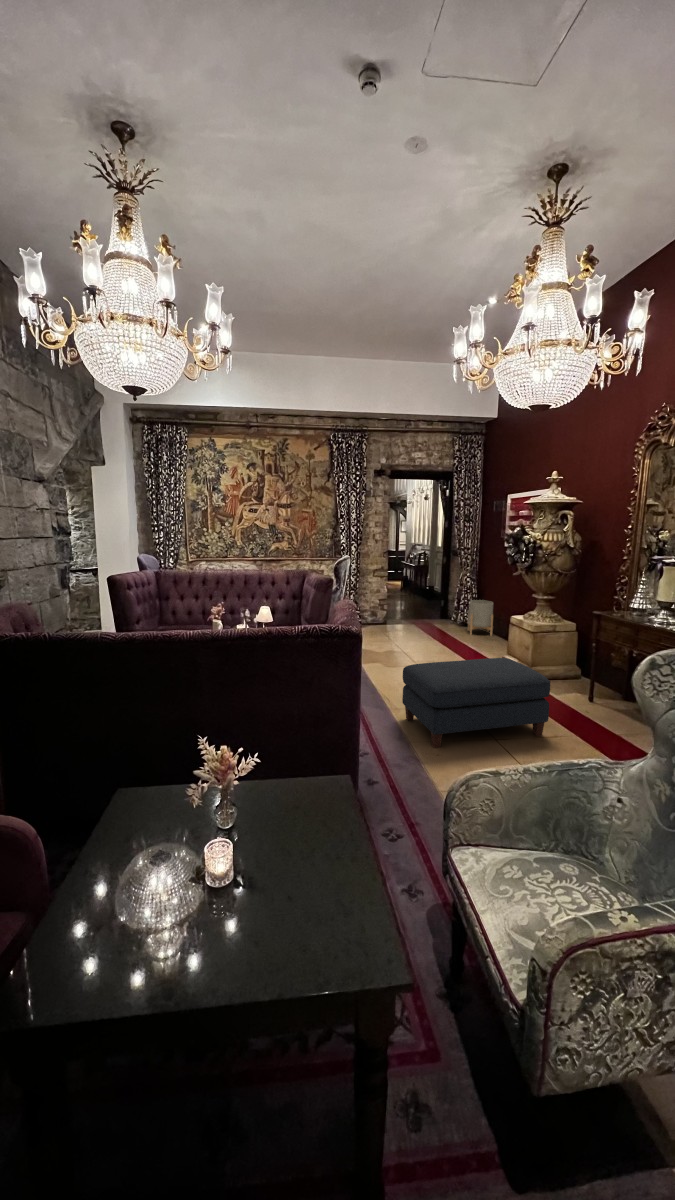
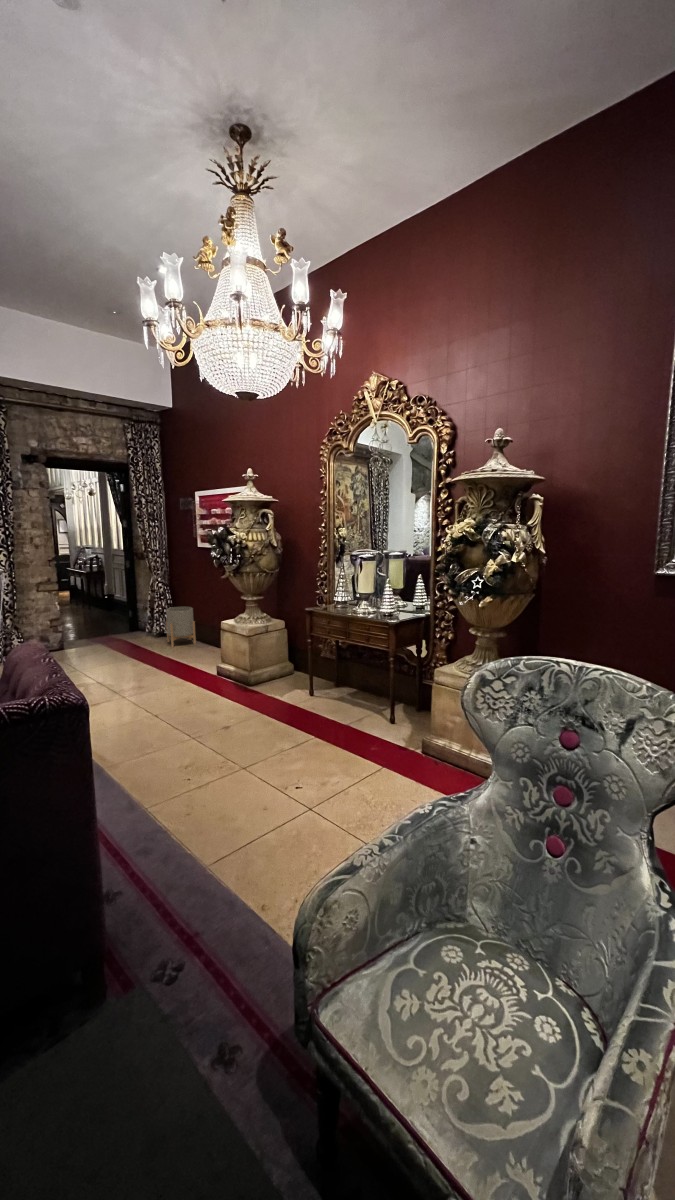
ottoman: present [402,658,550,748] -> none [117,673,290,804]

